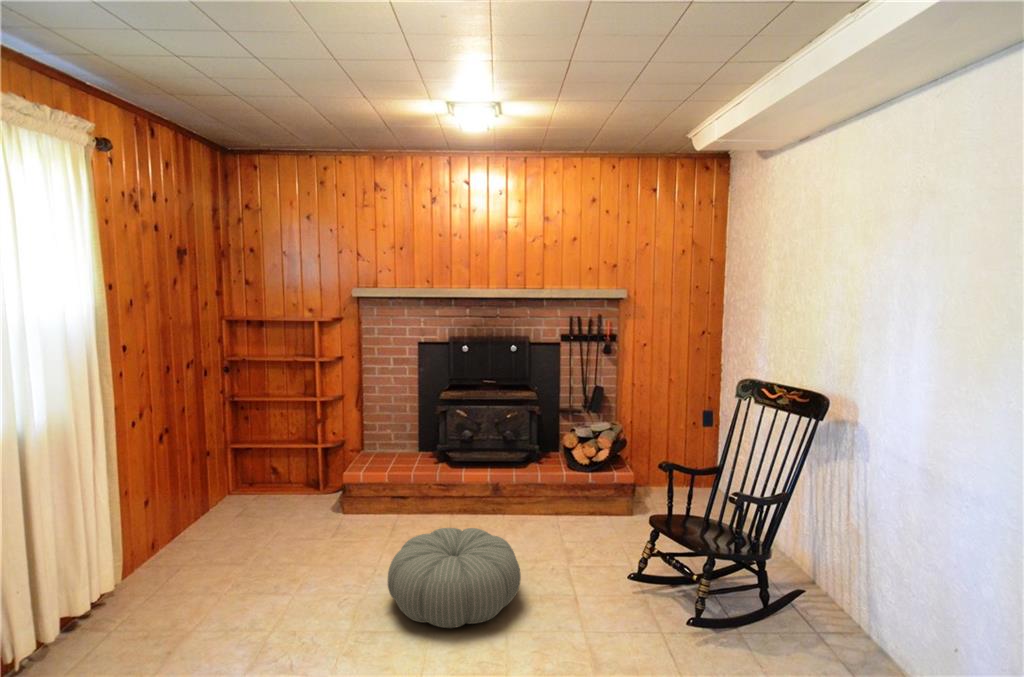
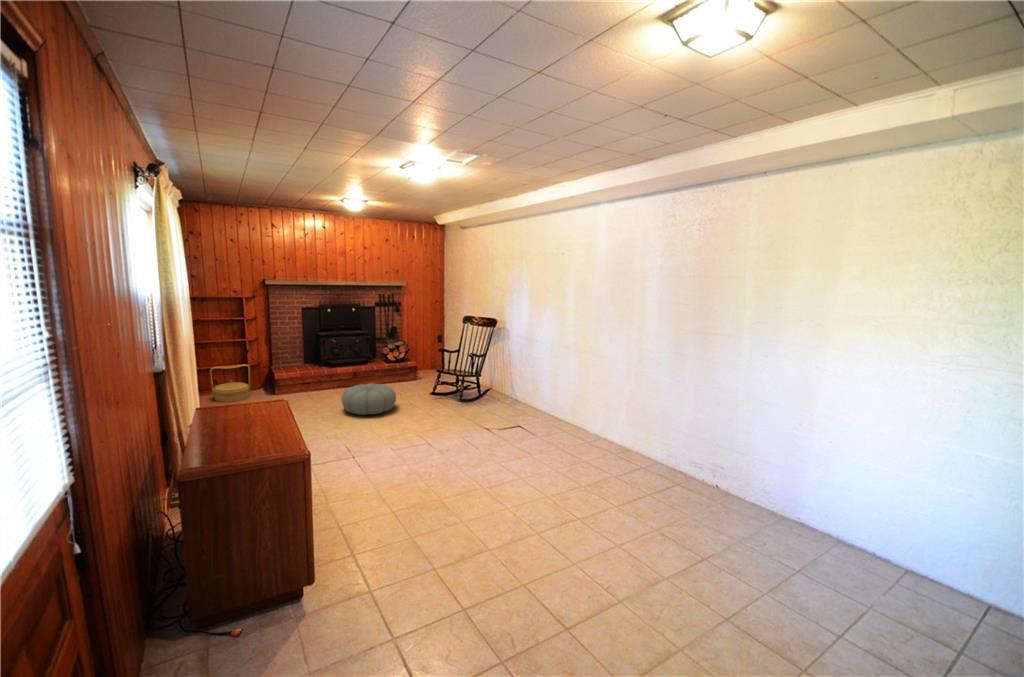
woven basket: none [252,443,314,510] -> present [210,365,250,402]

